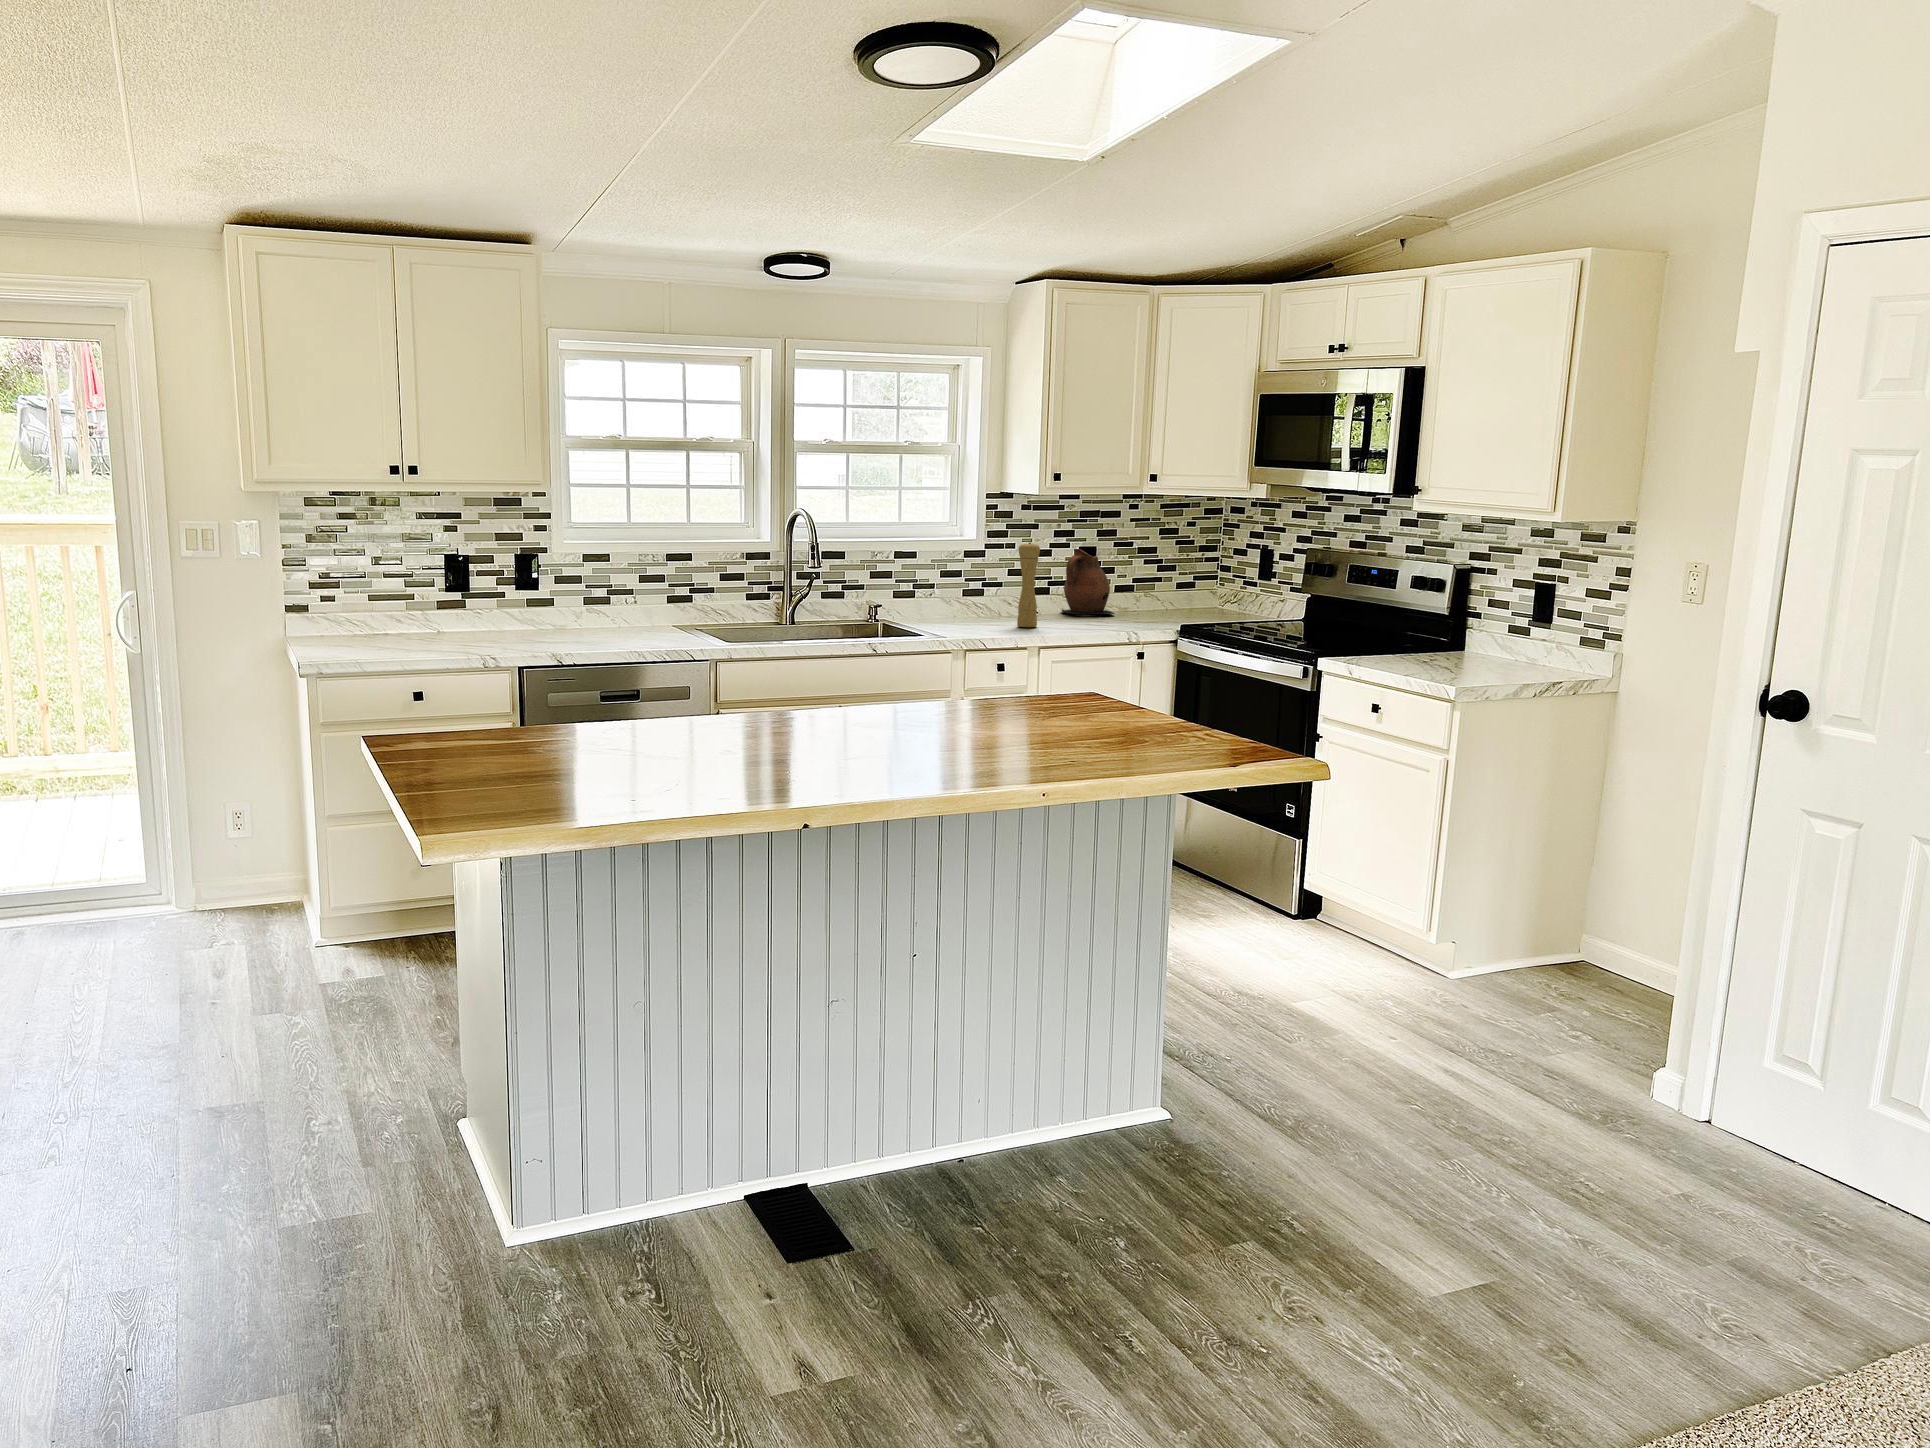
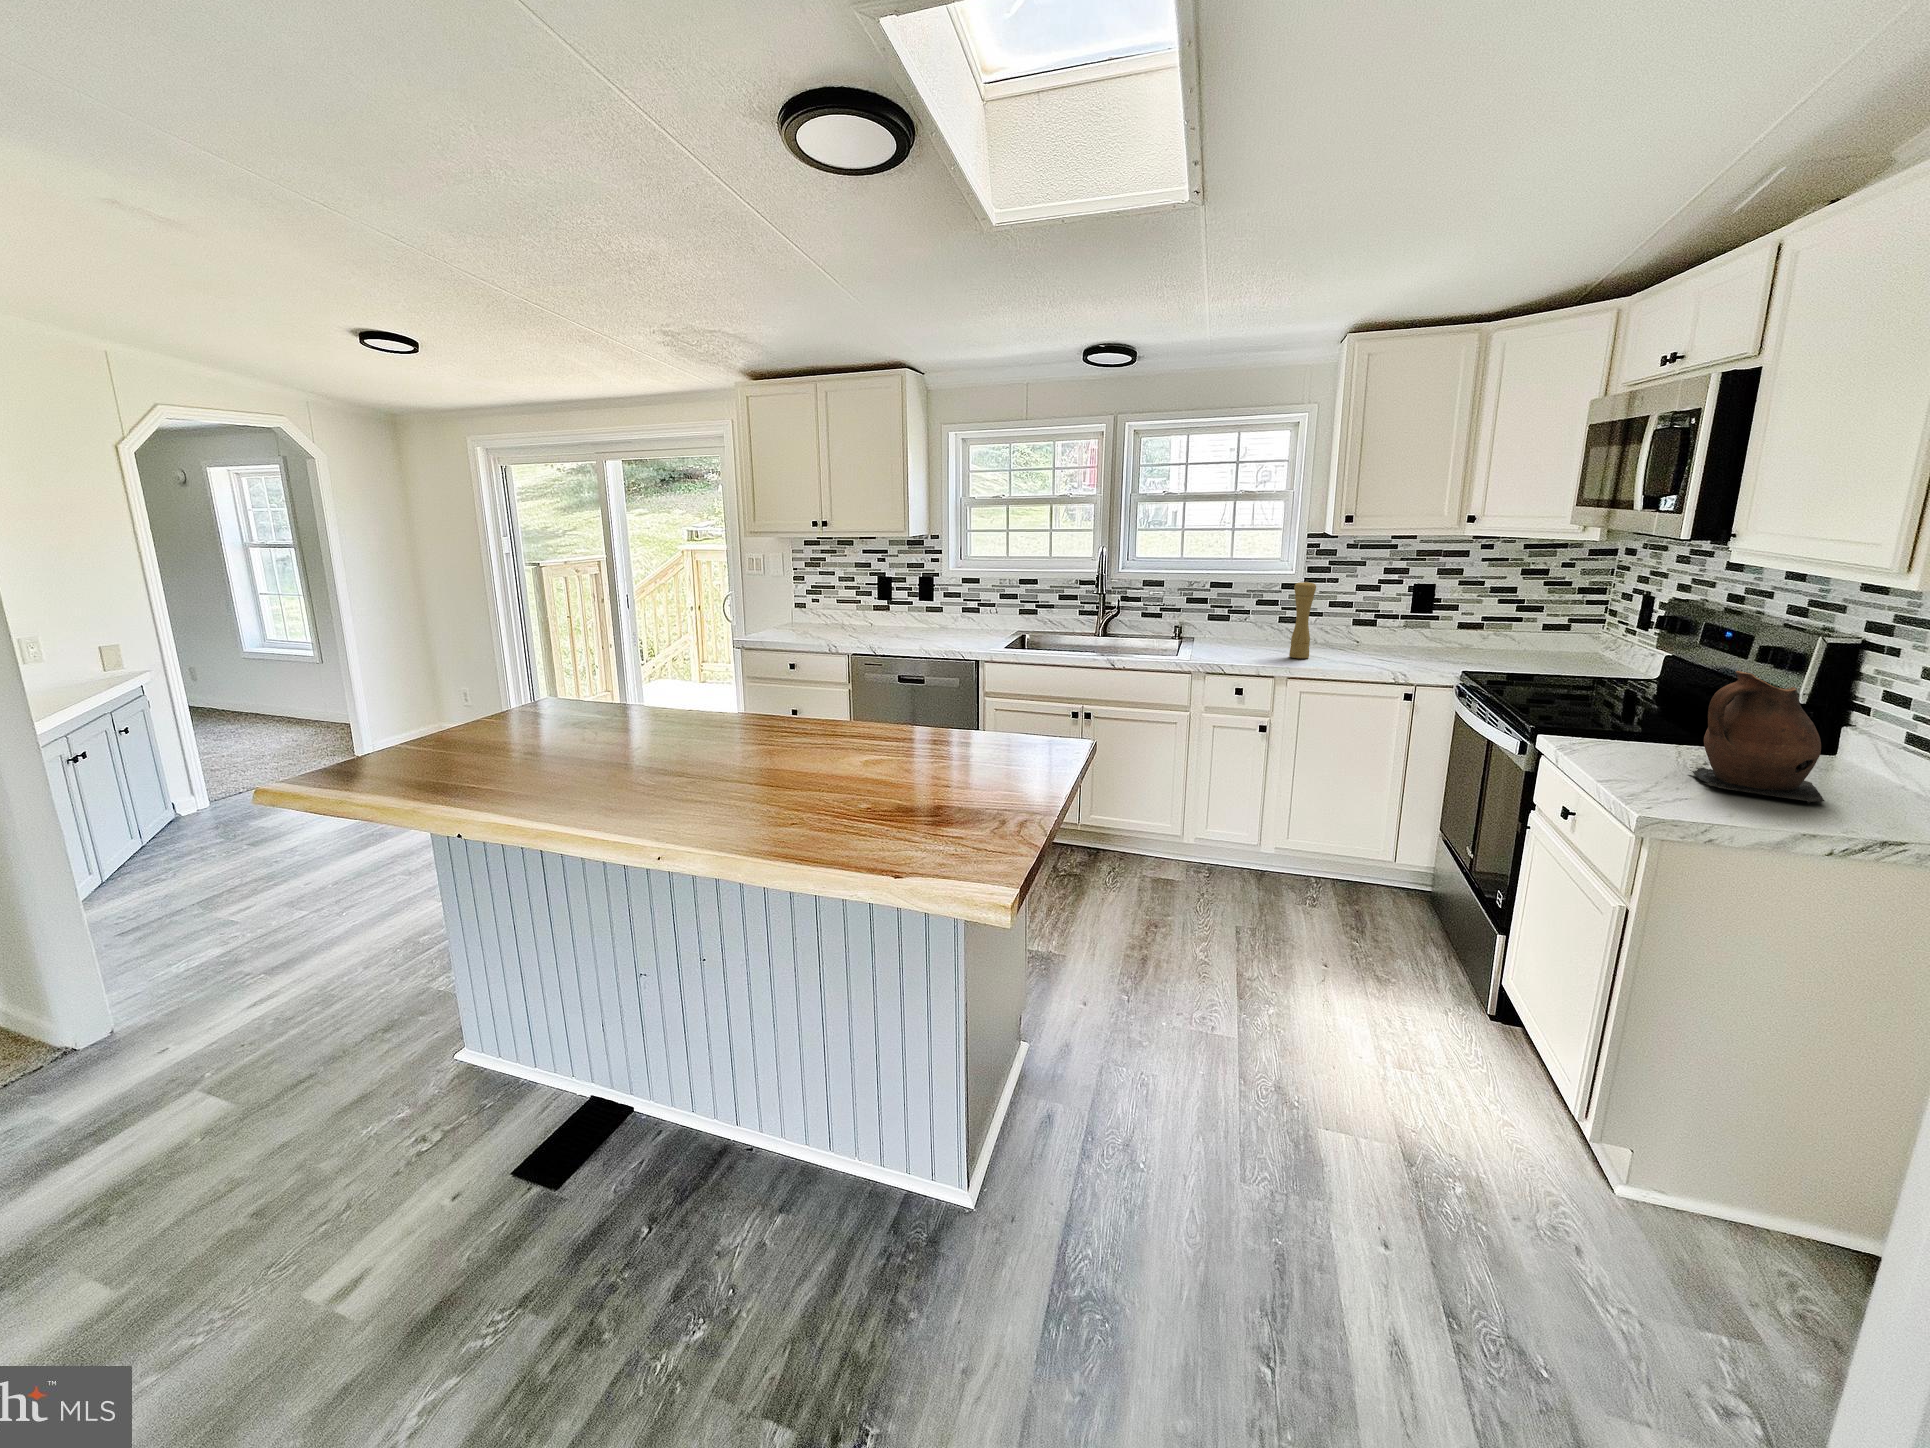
ceramic pitcher: present [1062,549,1114,615] -> present [1690,671,1825,804]

